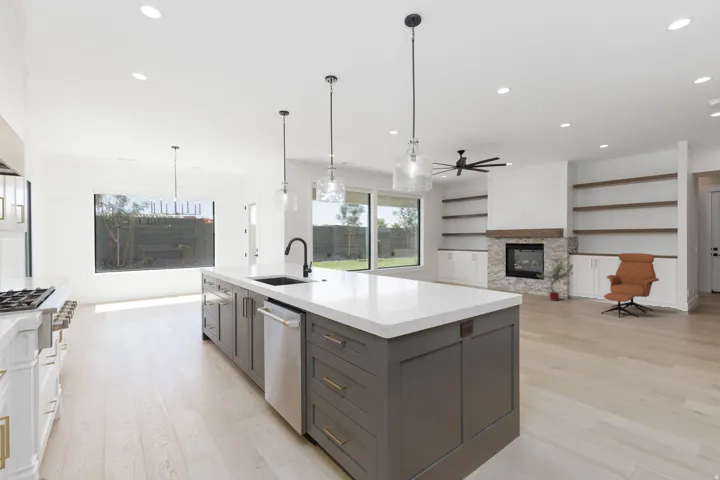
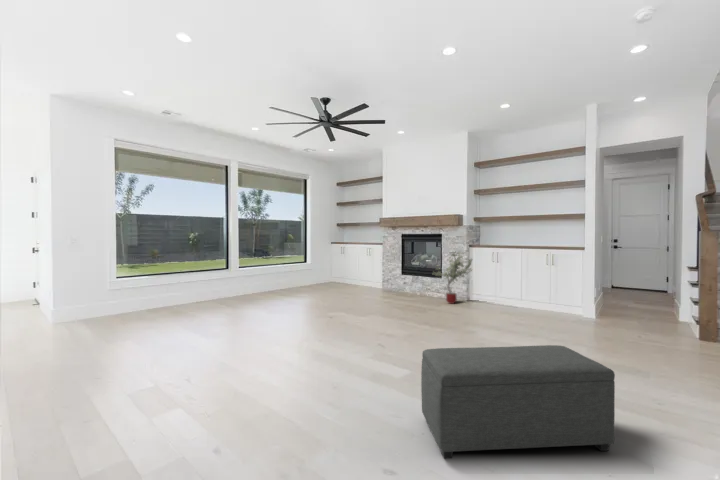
armchair: present [601,253,659,317] -> none [500,244,564,326]
ottoman: none [560,318,689,378] -> present [421,345,615,459]

